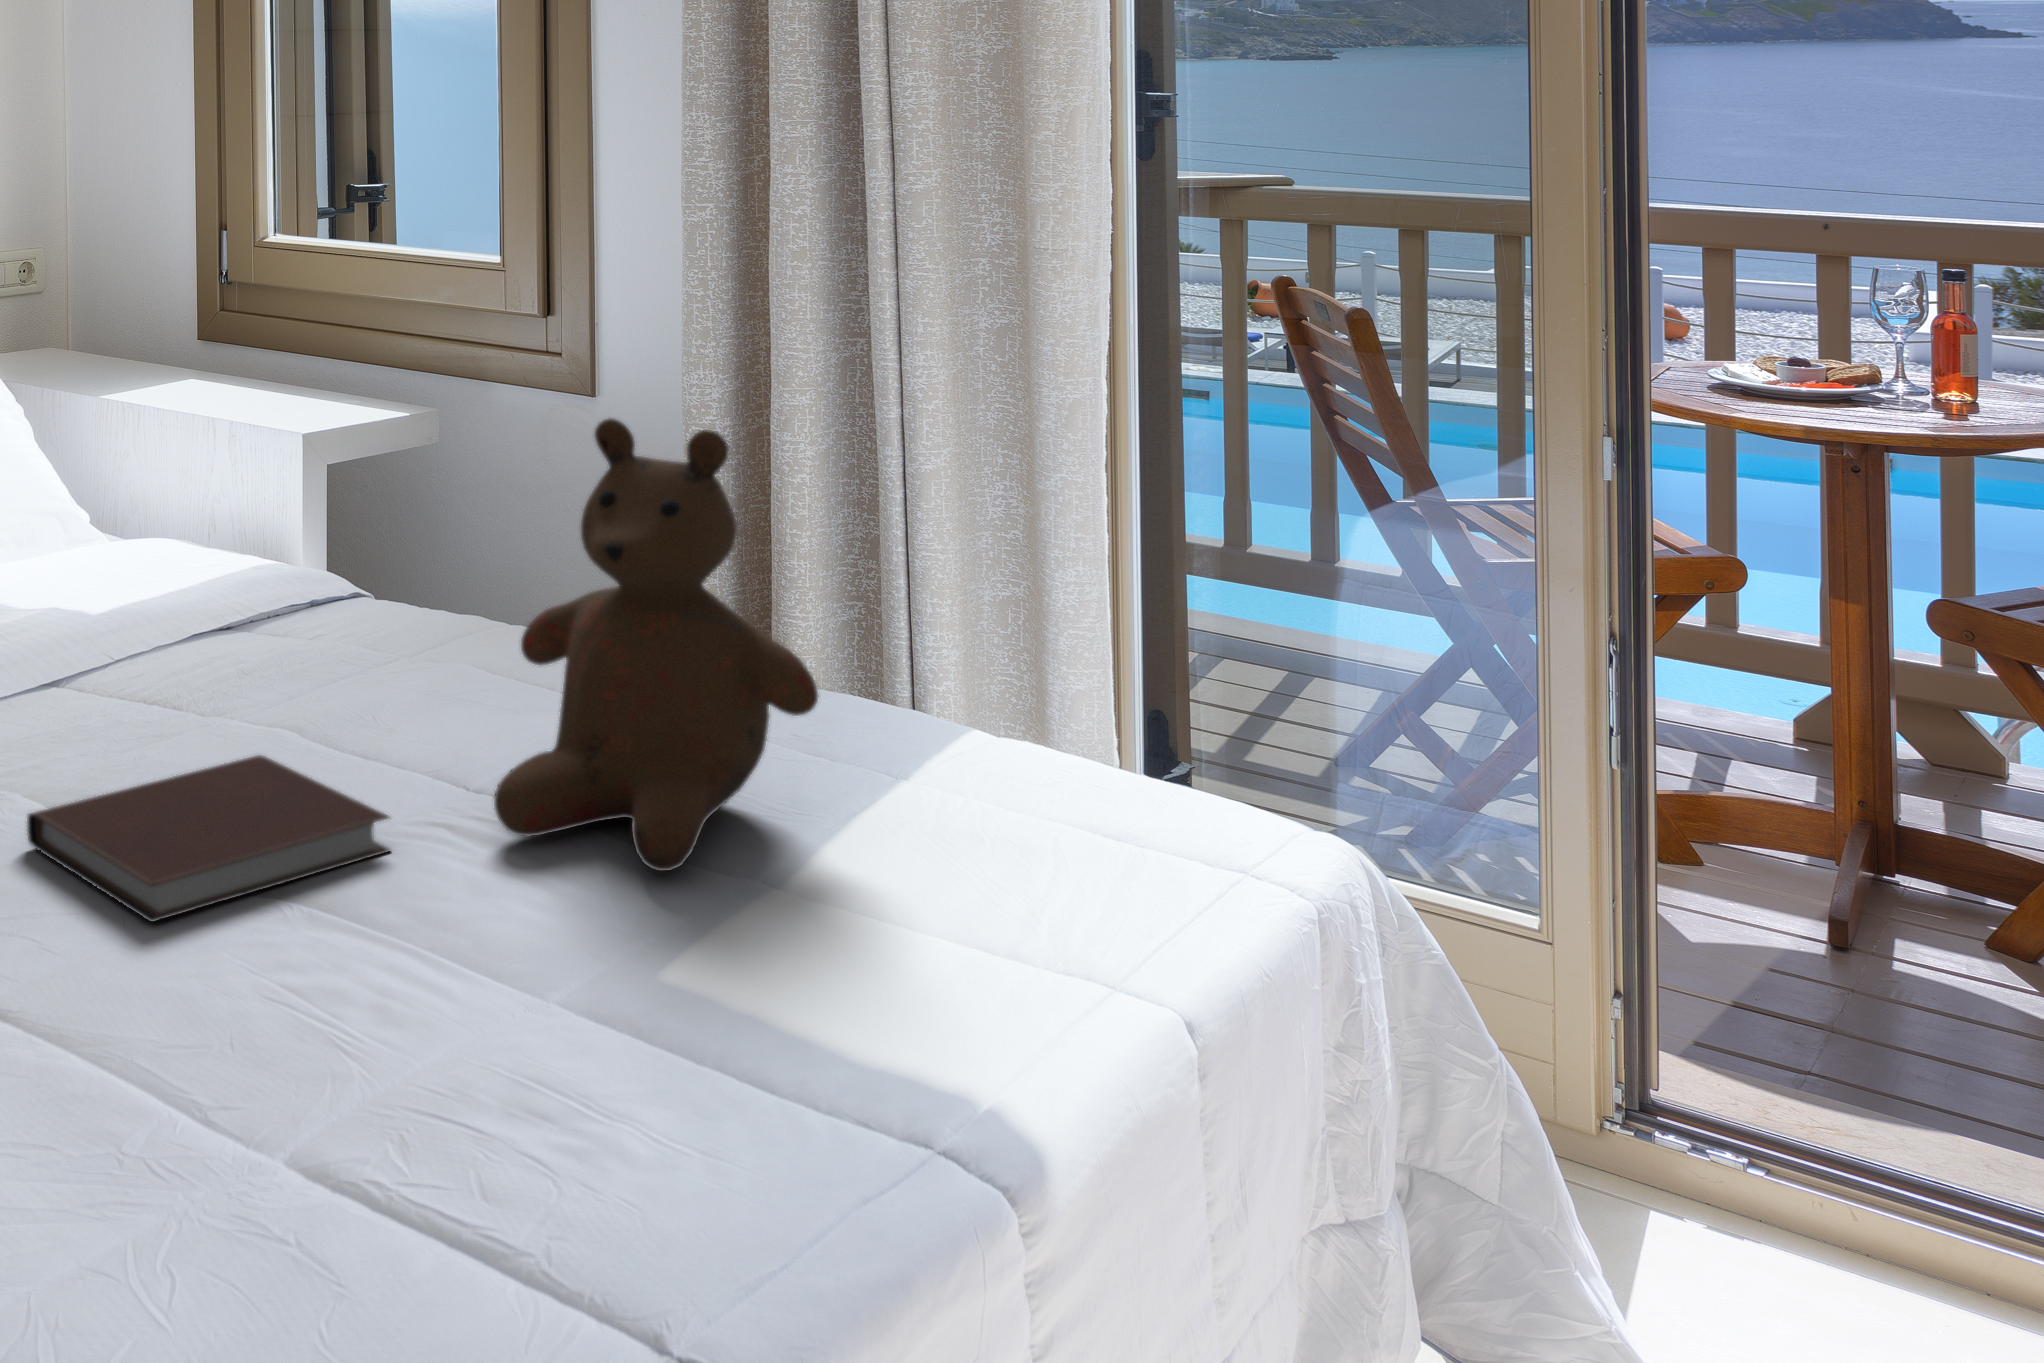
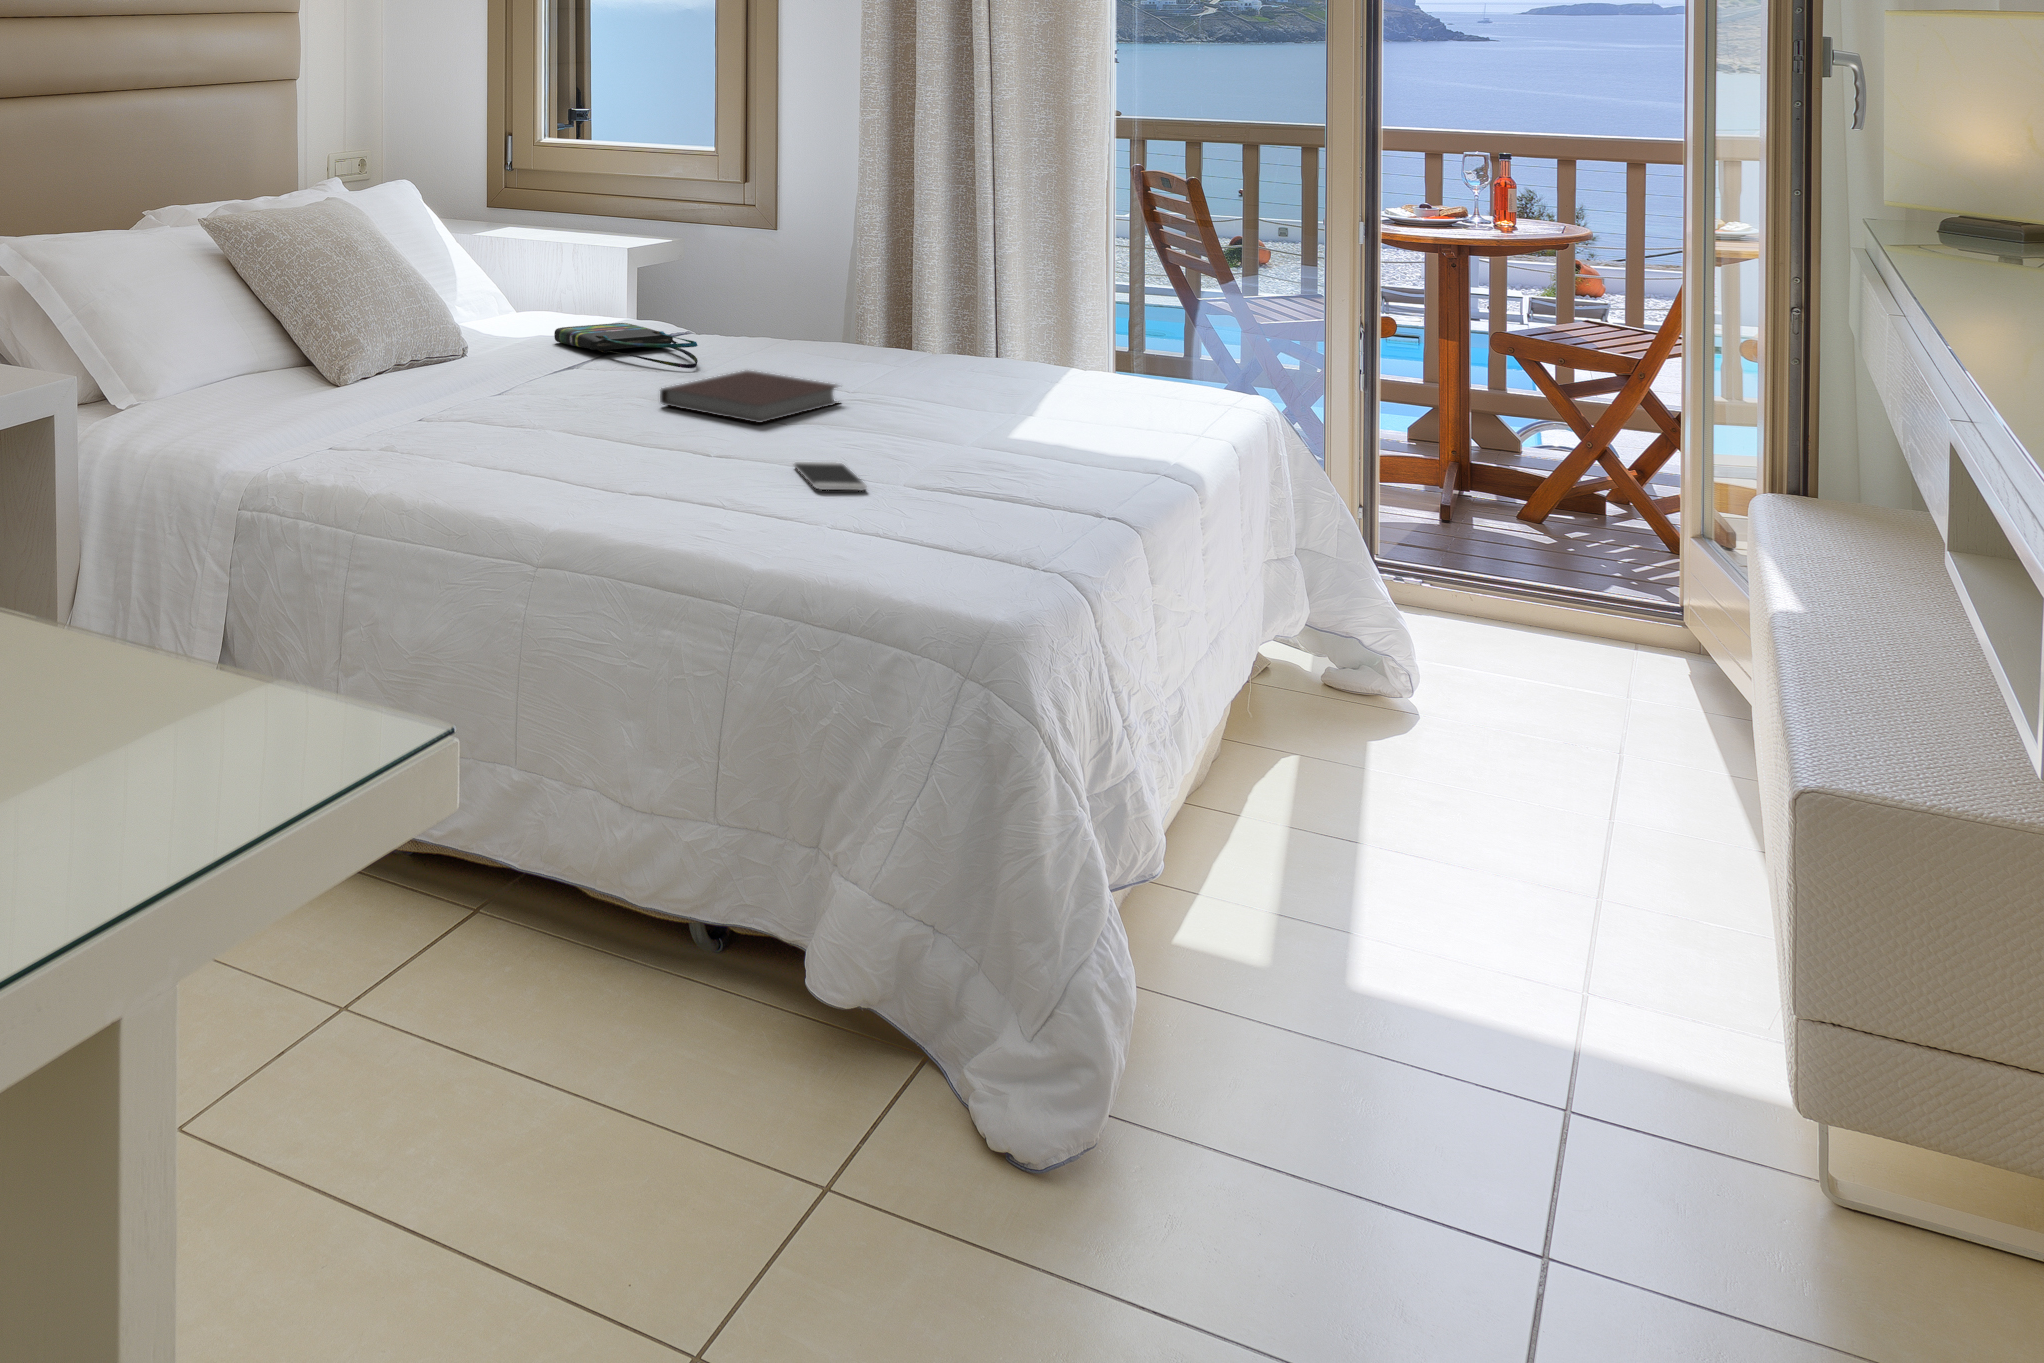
teddy bear: present [494,418,818,872] -> none [875,193,1042,403]
tote bag: none [49,602,247,728] -> present [554,323,698,368]
smartphone: none [17,1087,174,1221] -> present [794,462,866,491]

